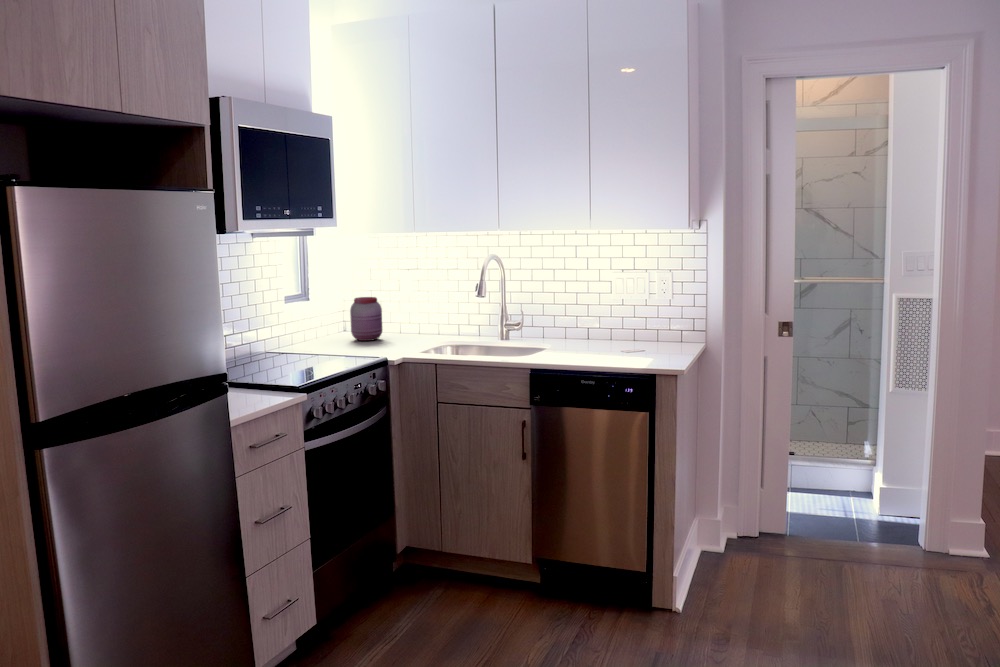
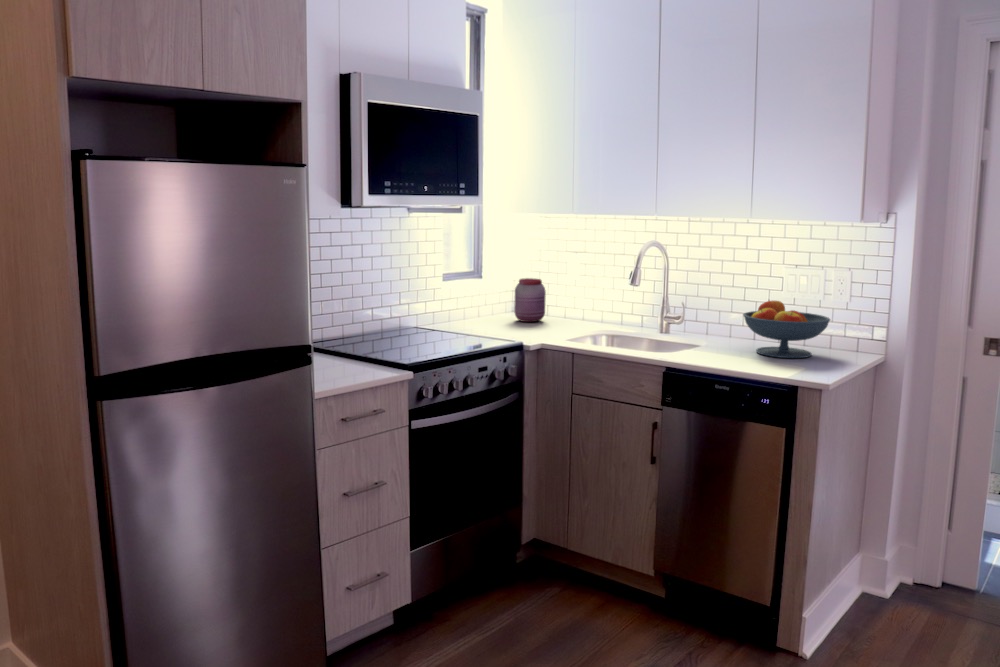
fruit bowl: none [586,300,661,351] -> present [743,300,830,358]

